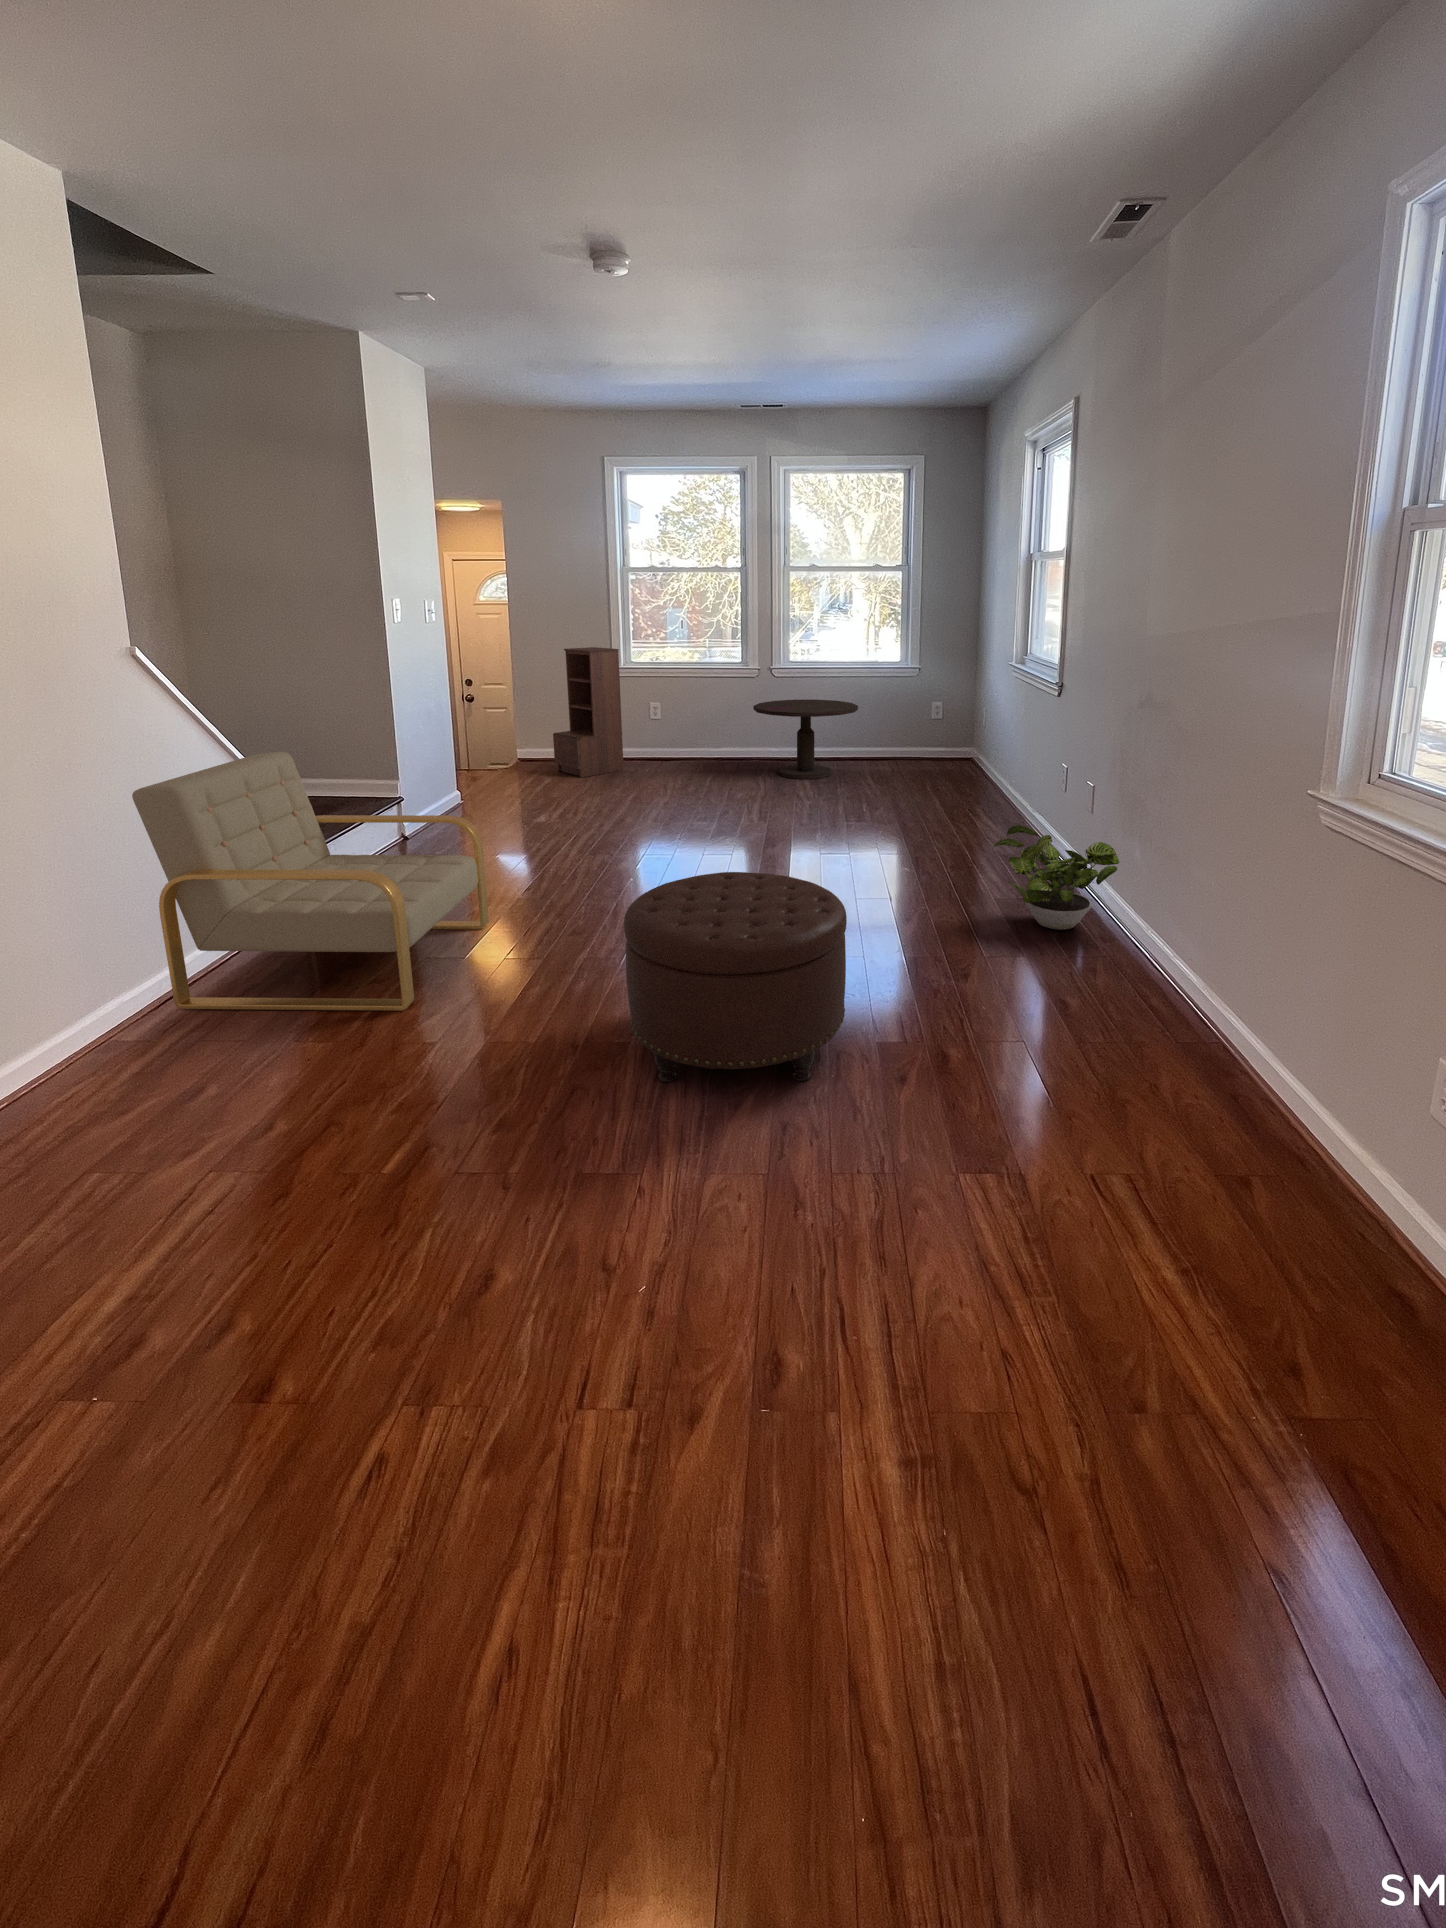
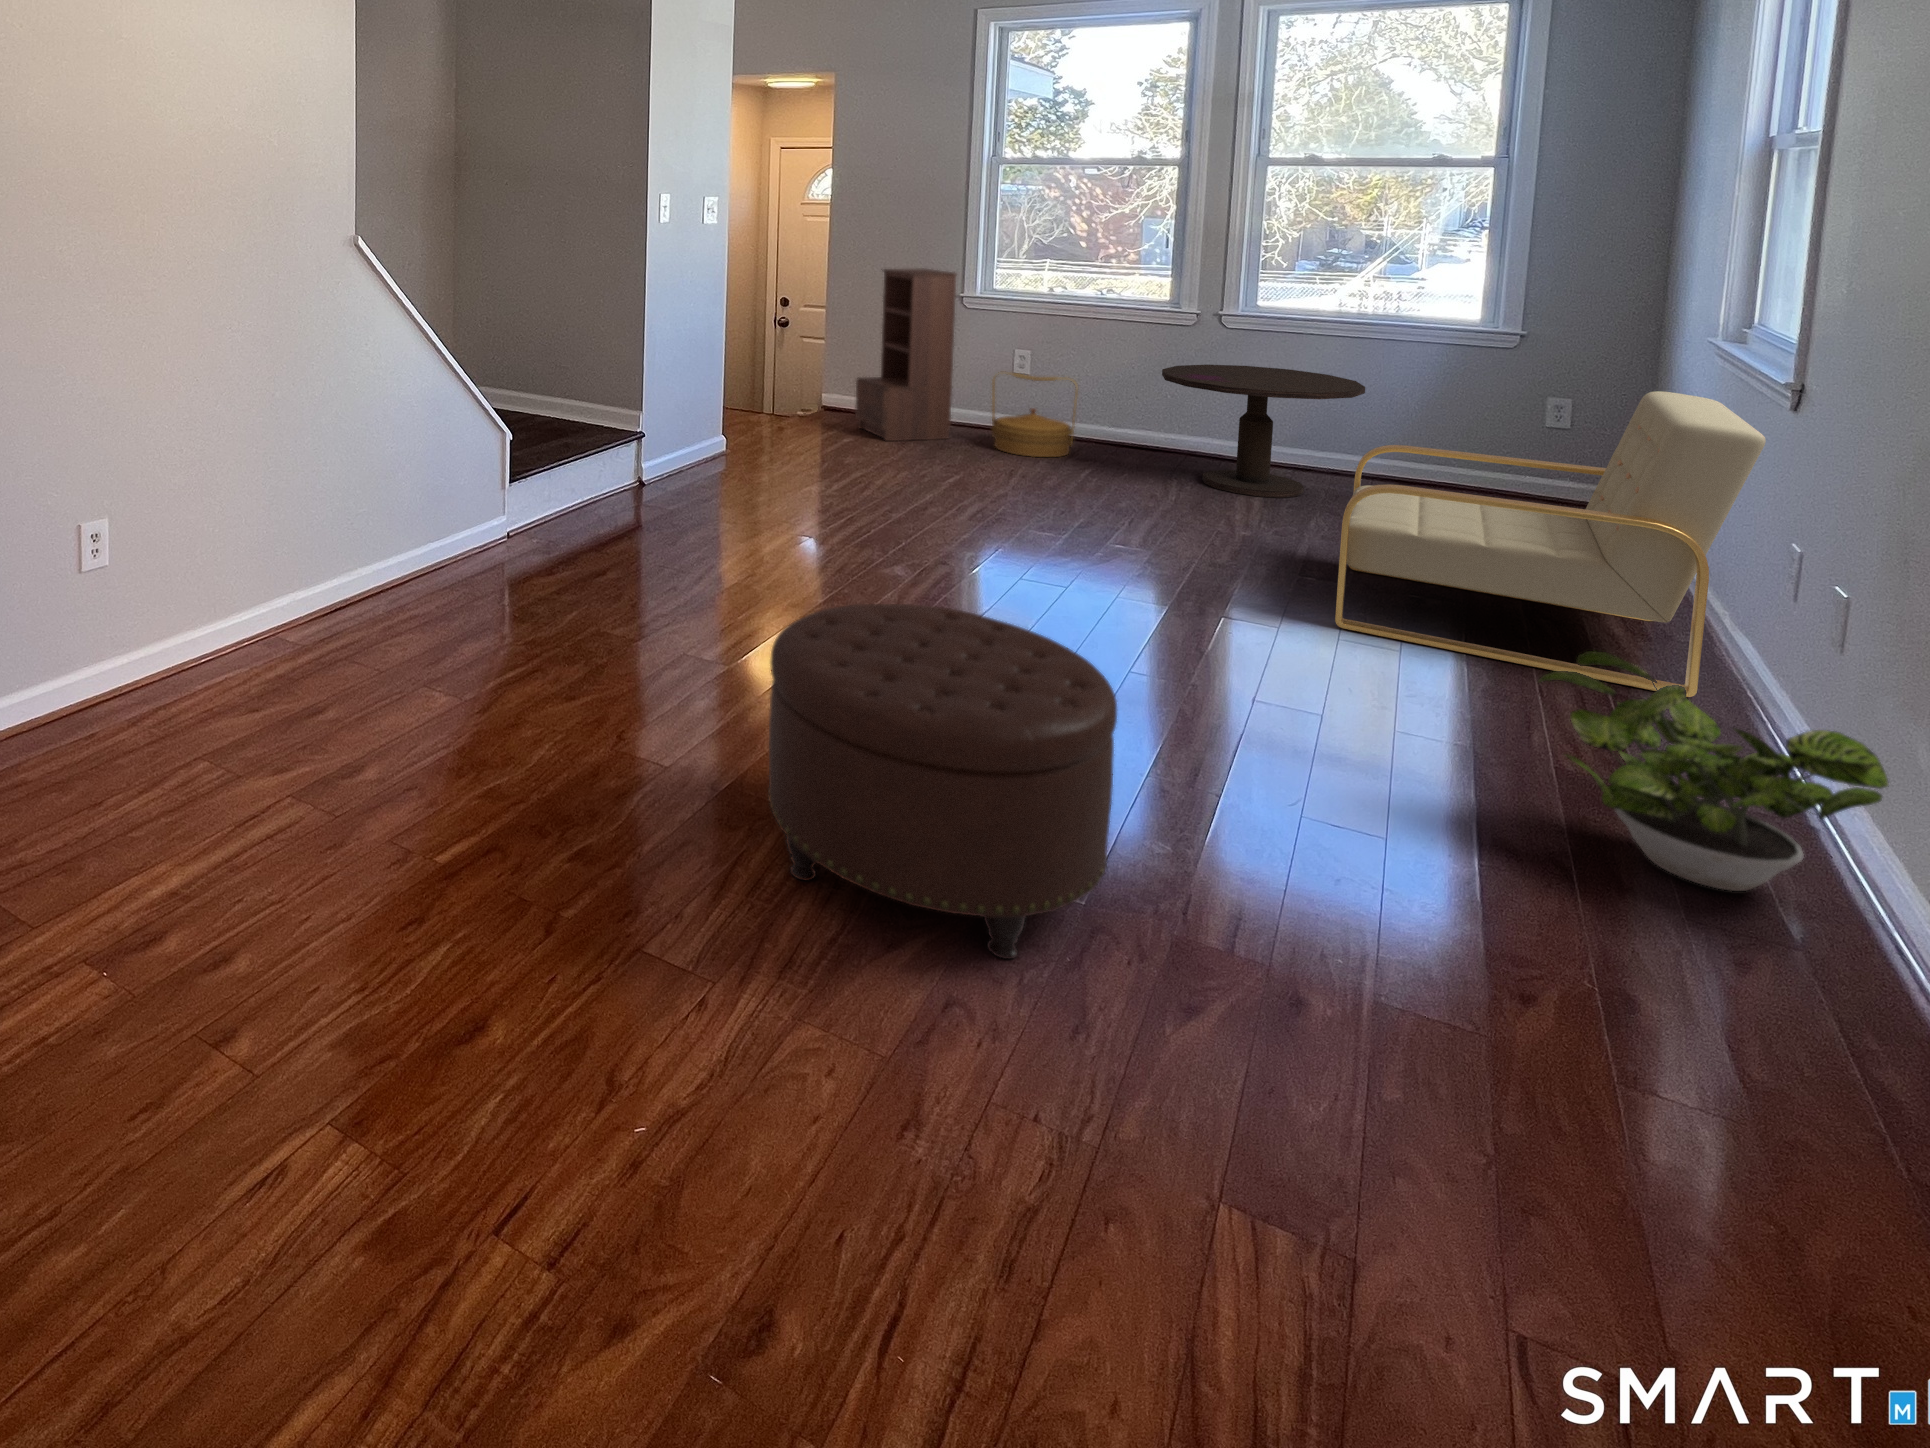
woven basket: none [649,718,703,774] -> present [992,371,1078,457]
armchair: present [132,752,489,1011] -> present [1335,391,1766,697]

